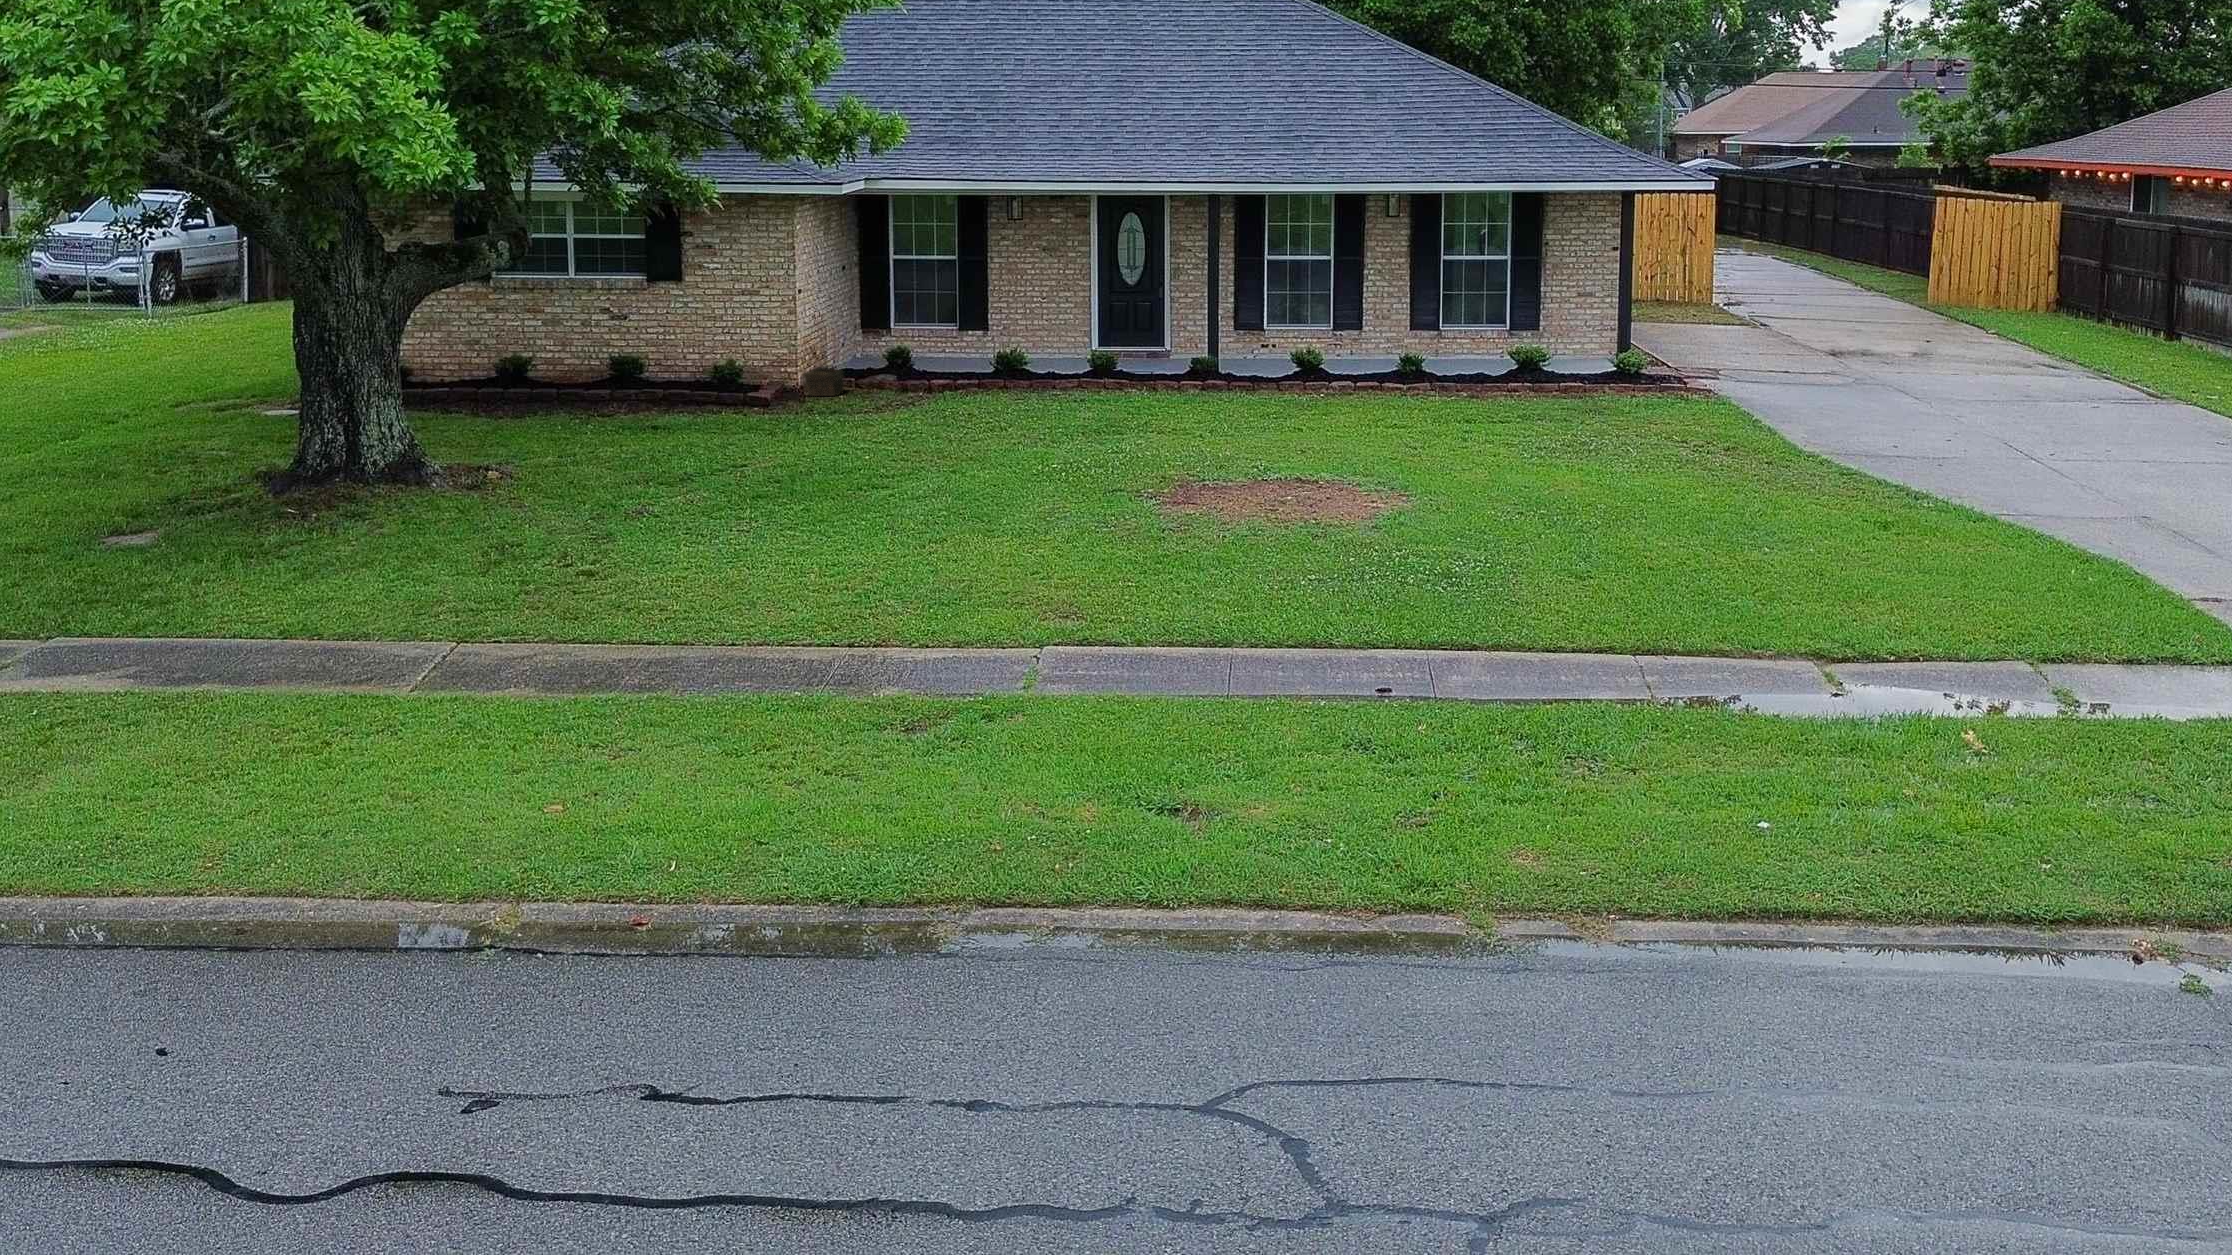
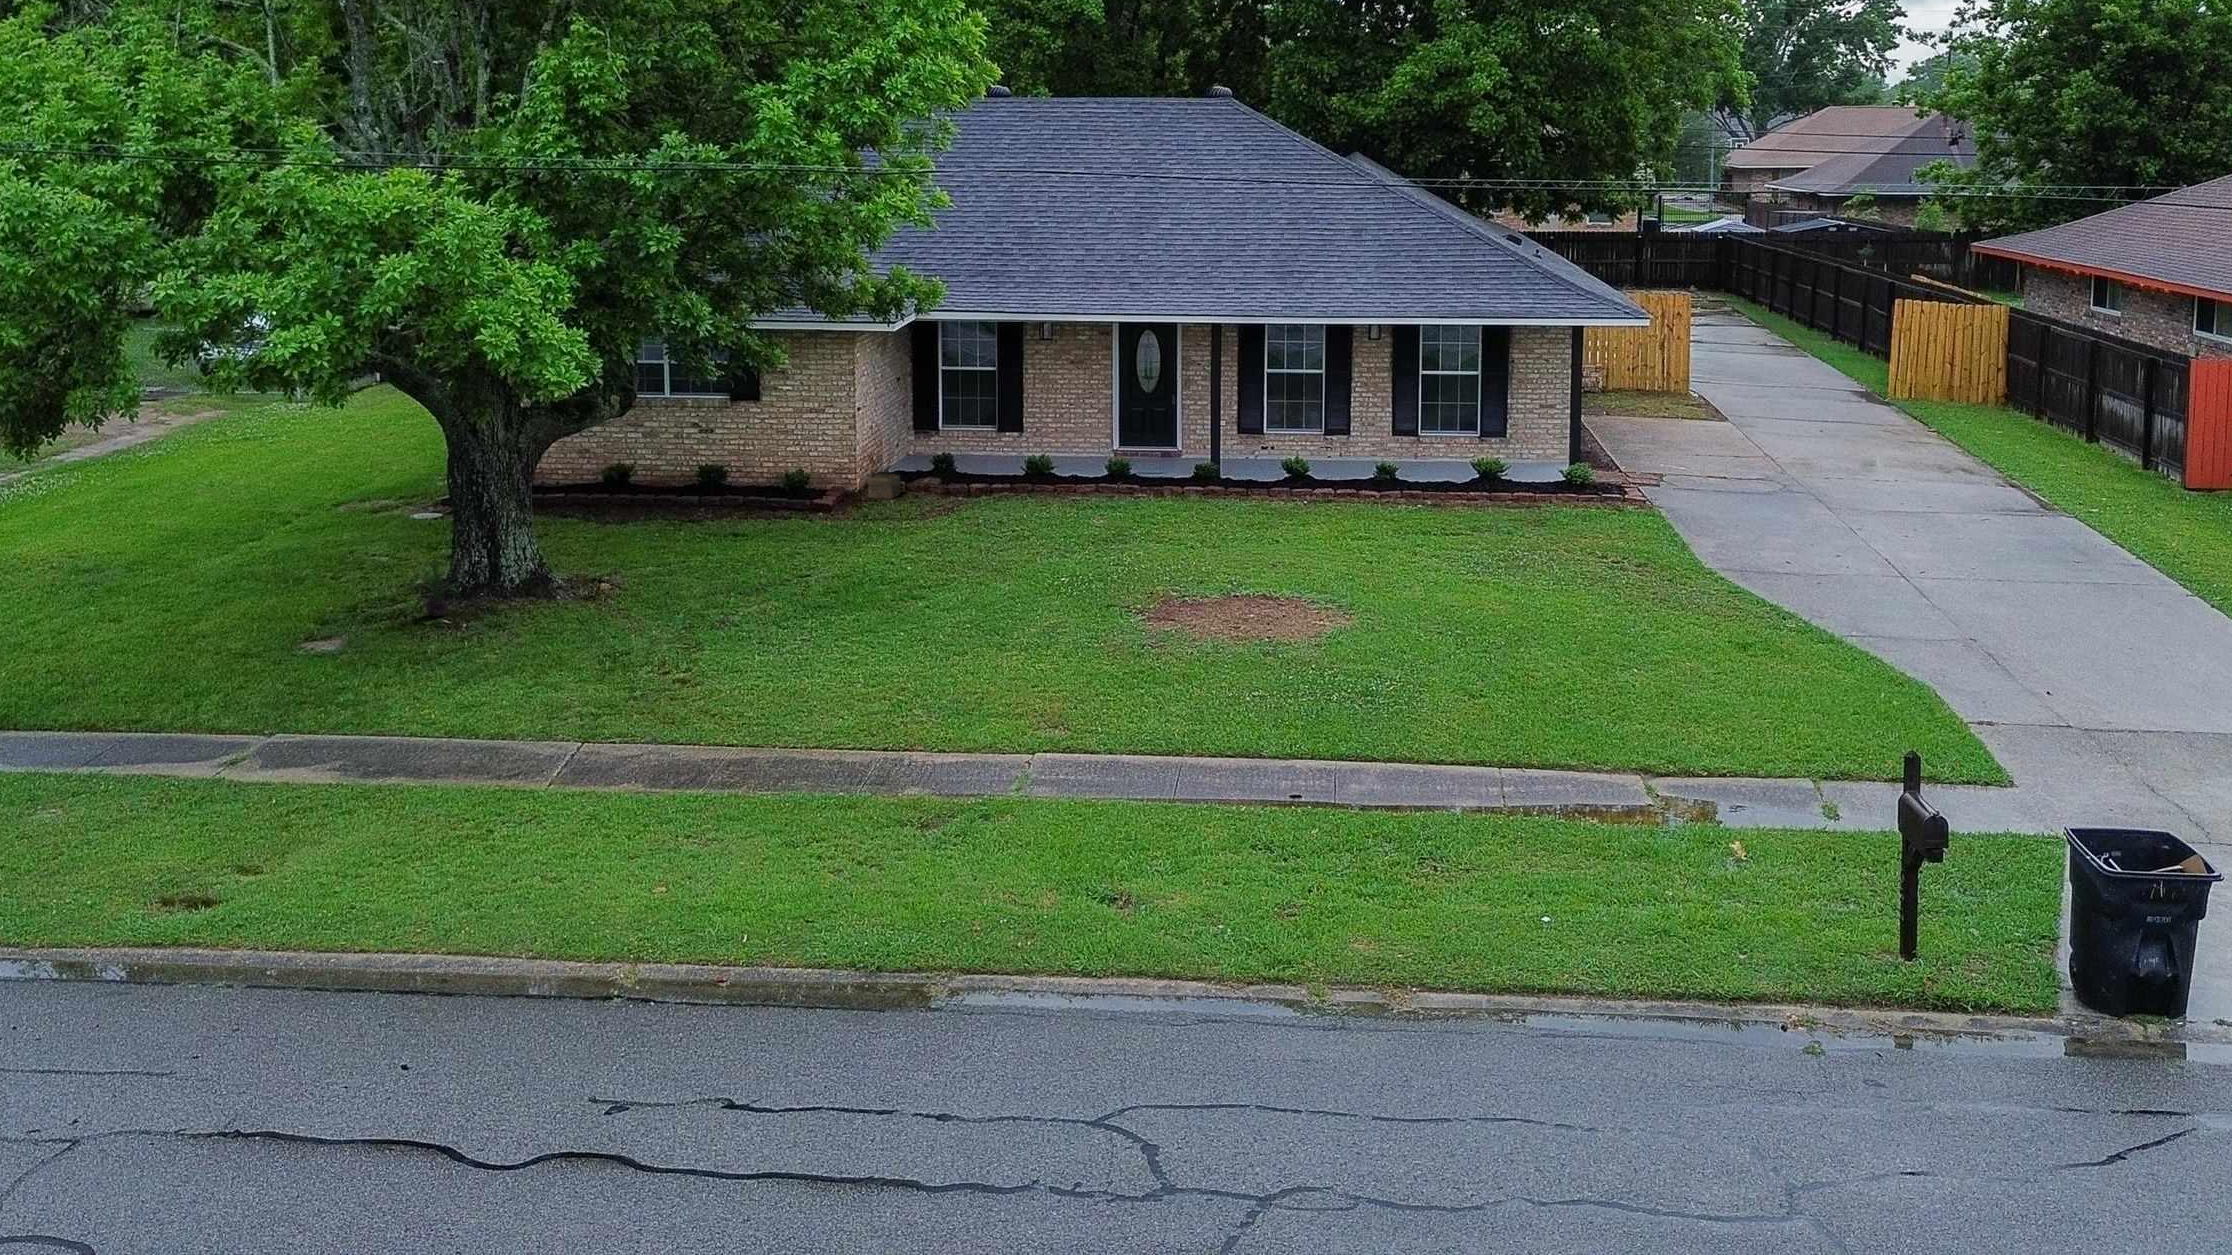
decorative plant: none [233,442,312,512] -> present [421,560,457,617]

